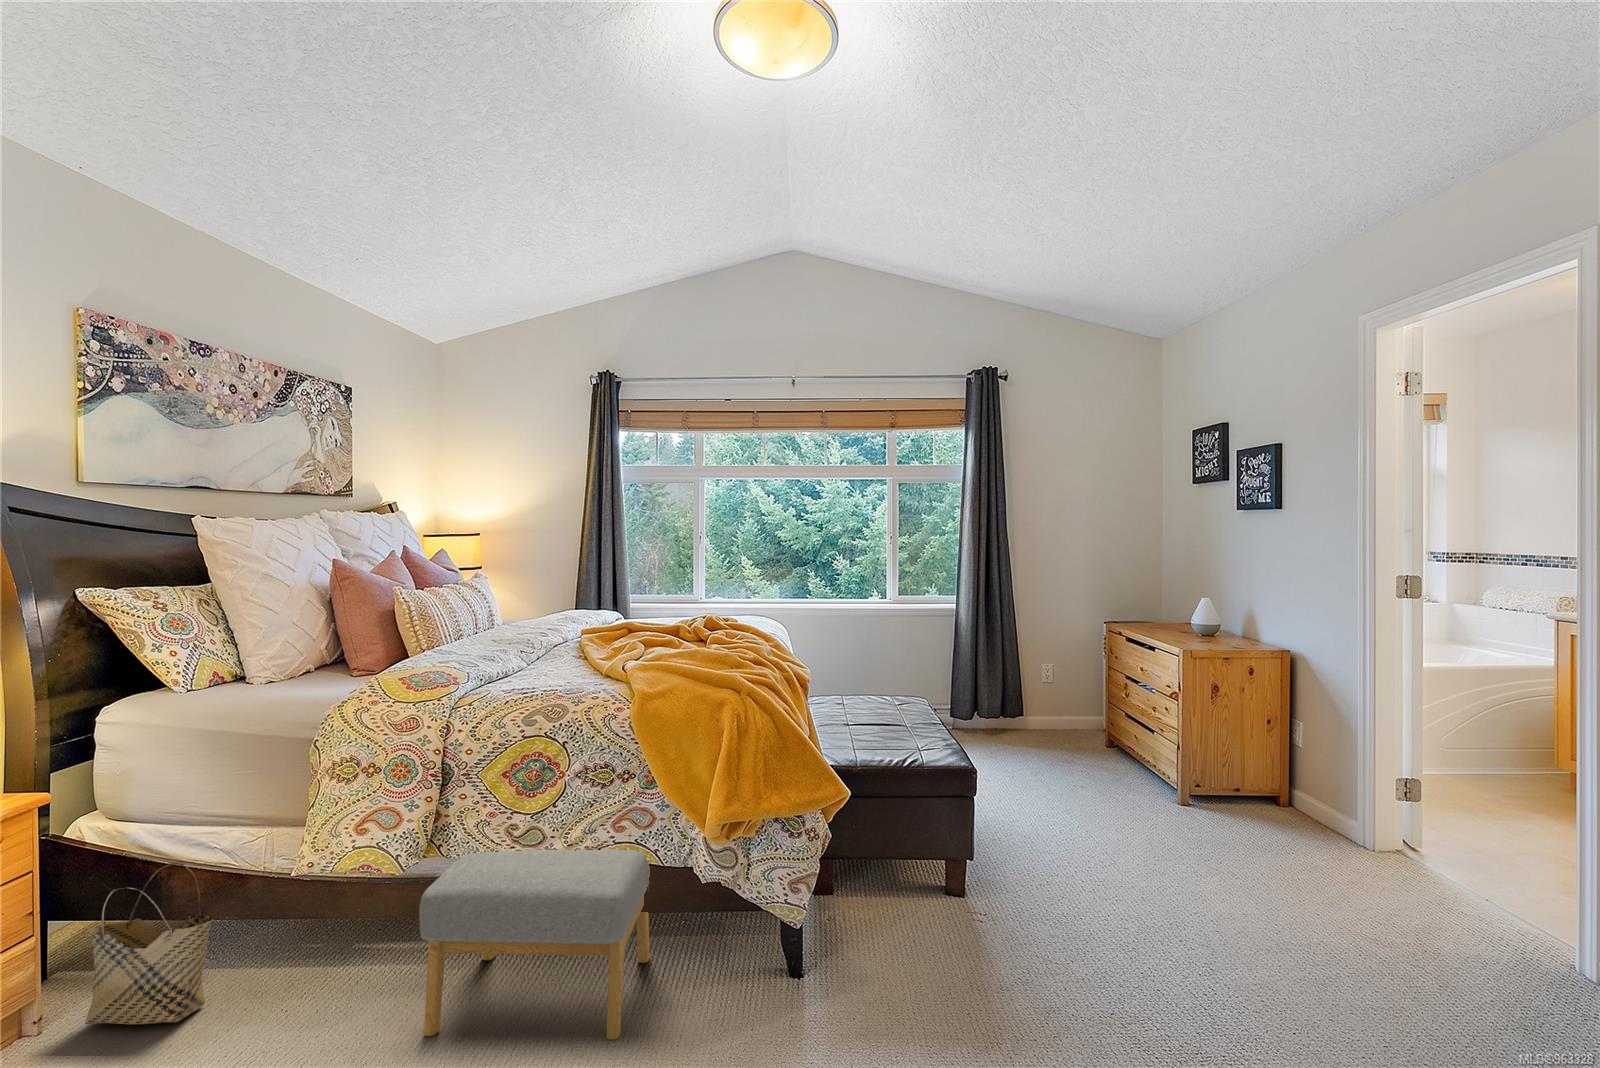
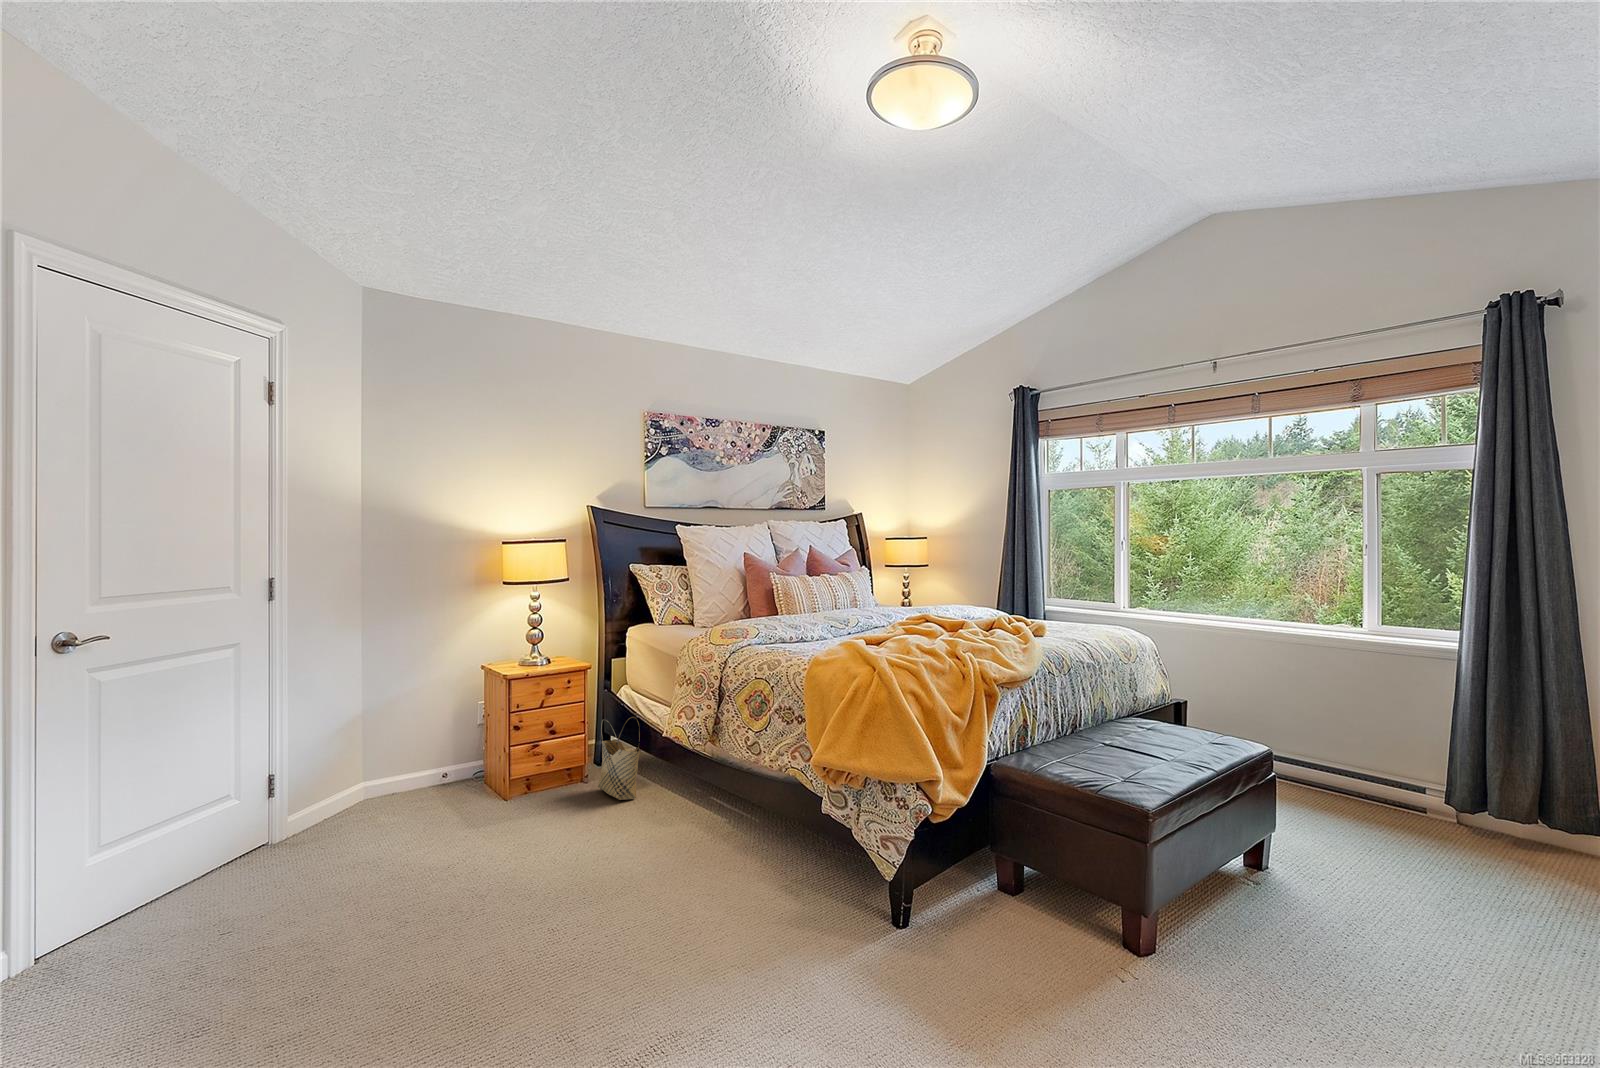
footstool: present [419,849,650,1040] -> none [681,746,831,897]

